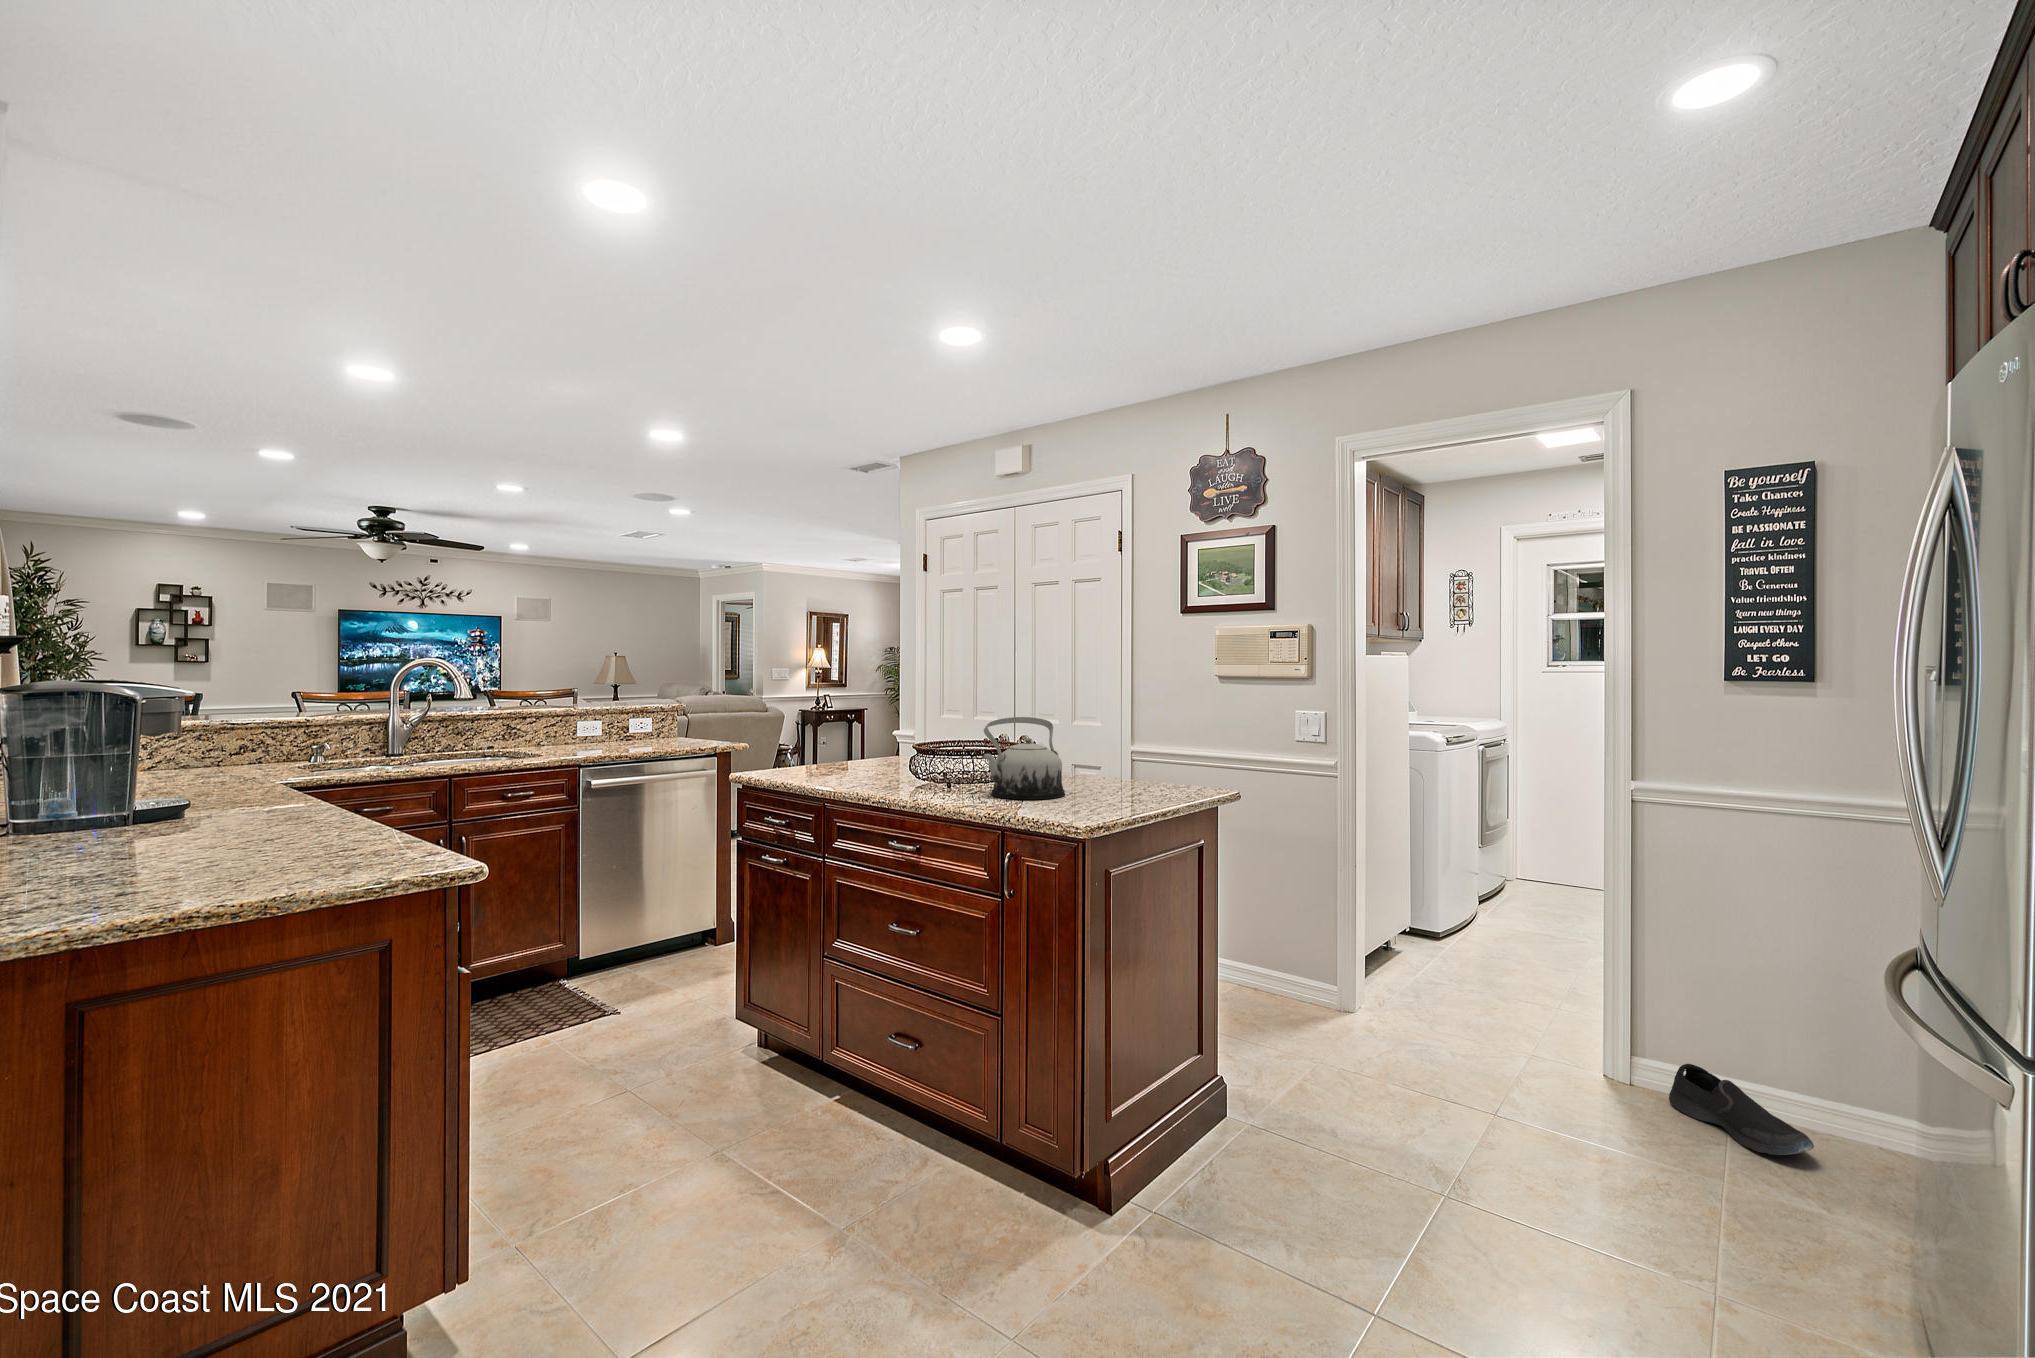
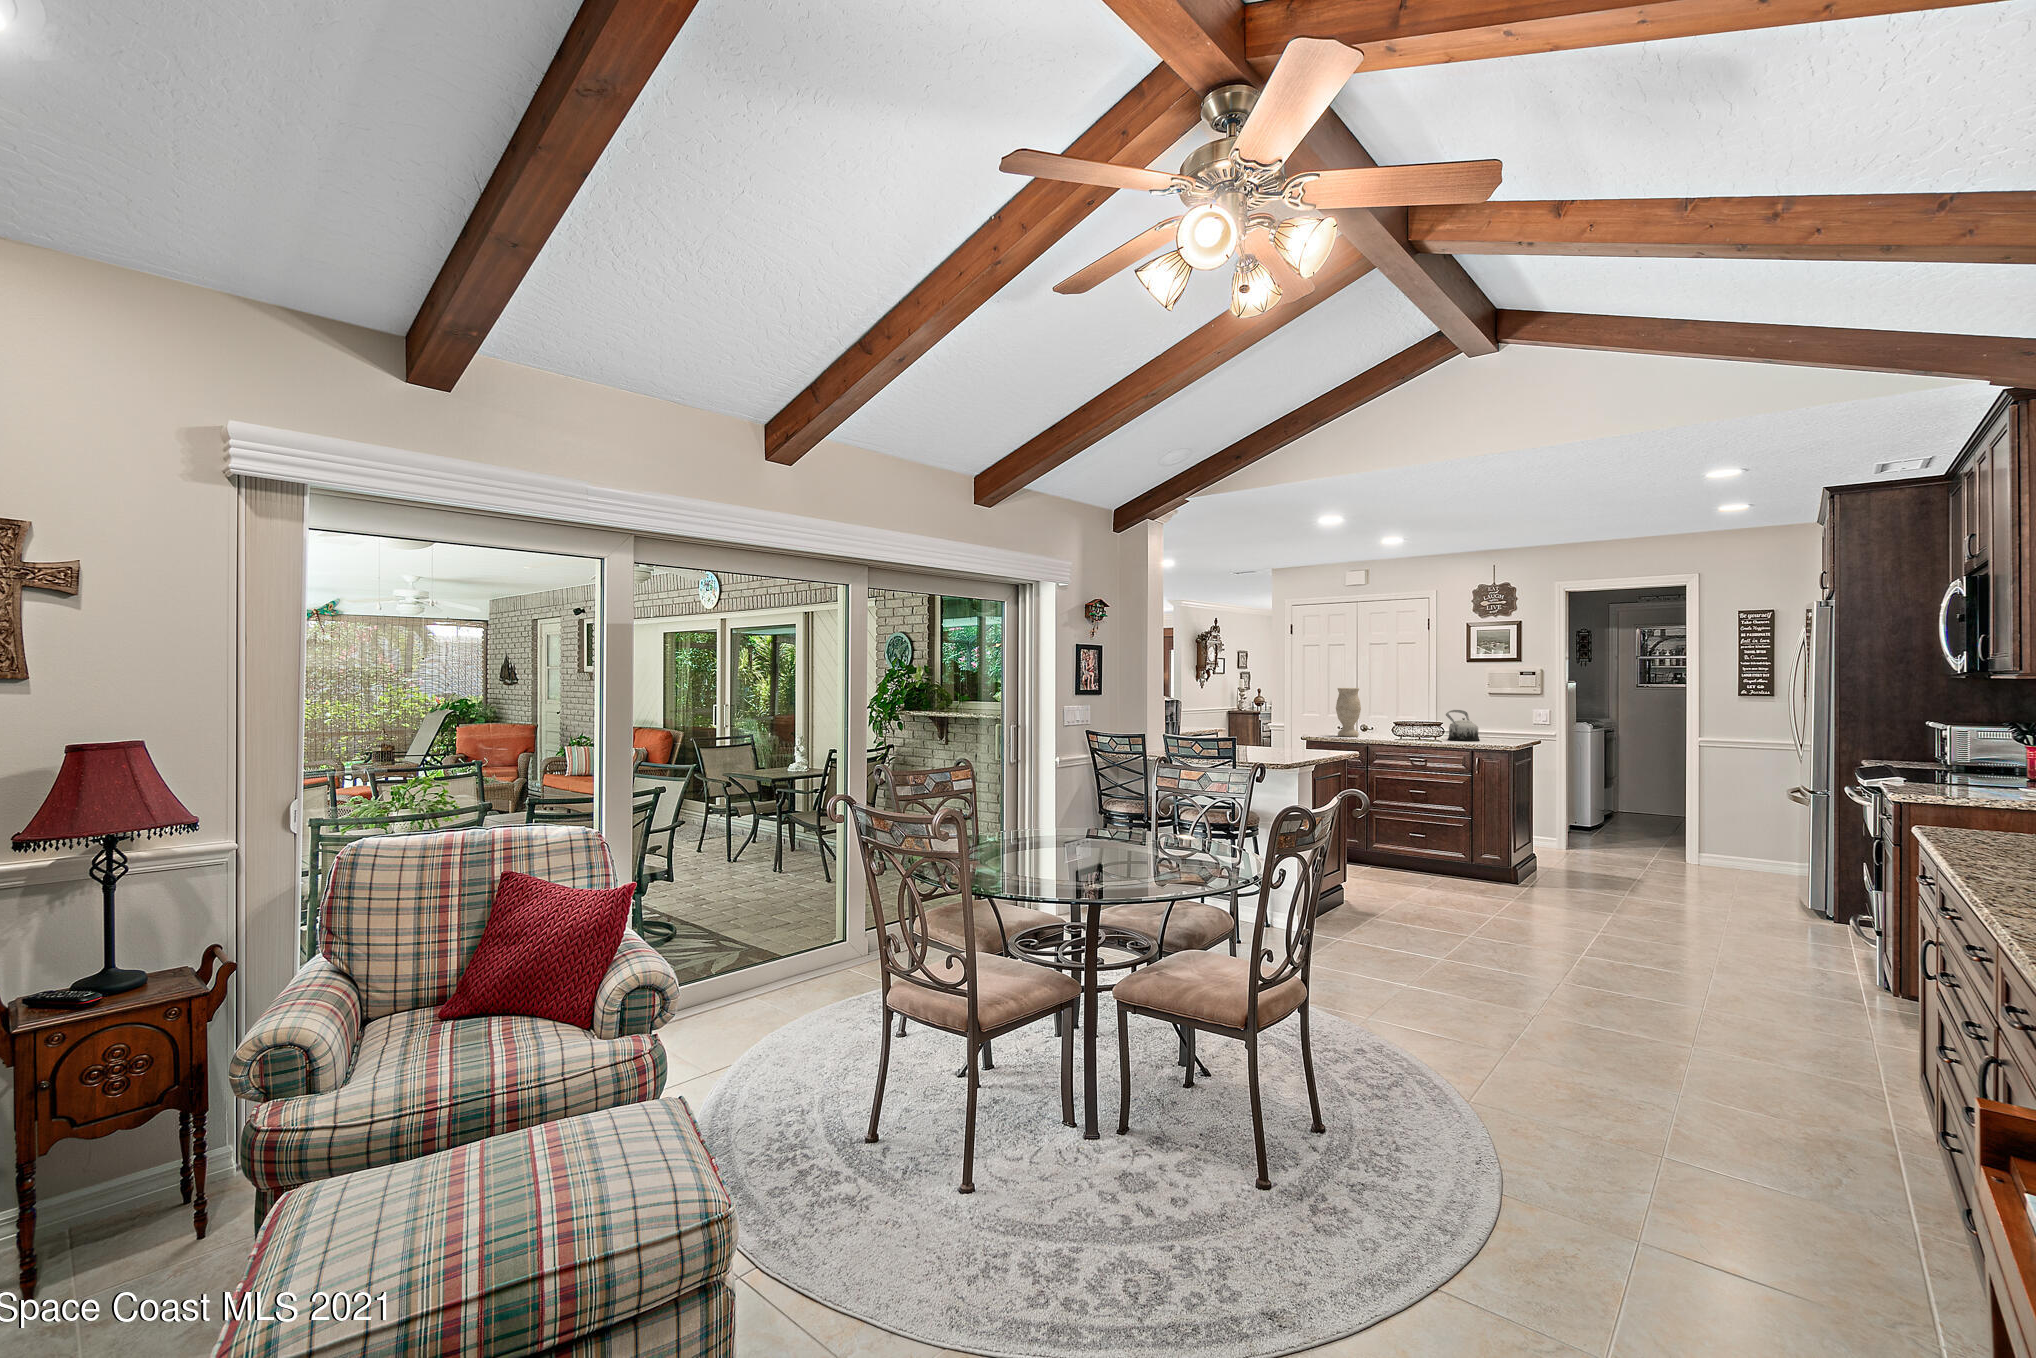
vase: none [793,664,848,777] -> present [1336,688,1361,737]
shoe: present [1669,1064,1814,1155] -> none [1718,853,1774,877]

